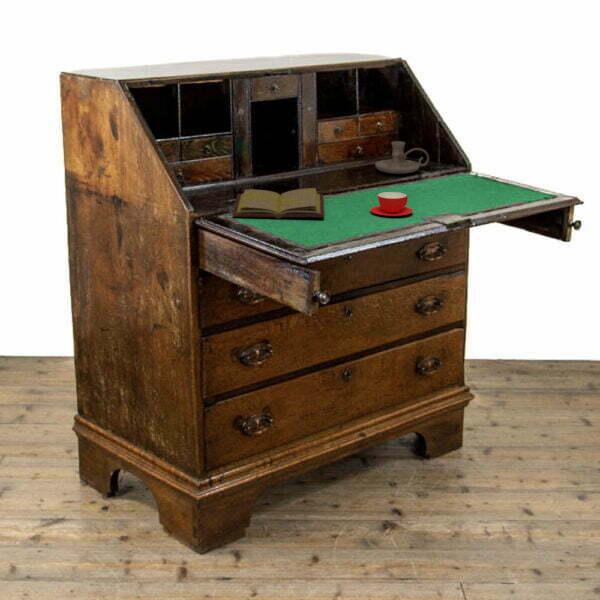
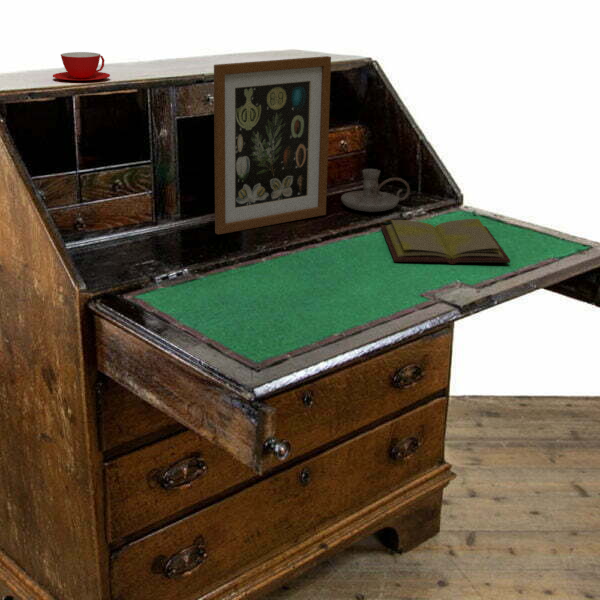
picture frame: none [278,54,365,187] -> present [214,56,331,234]
diary: present [233,188,324,219] -> present [381,219,510,264]
teacup: present [370,192,413,216] -> present [53,52,110,81]

